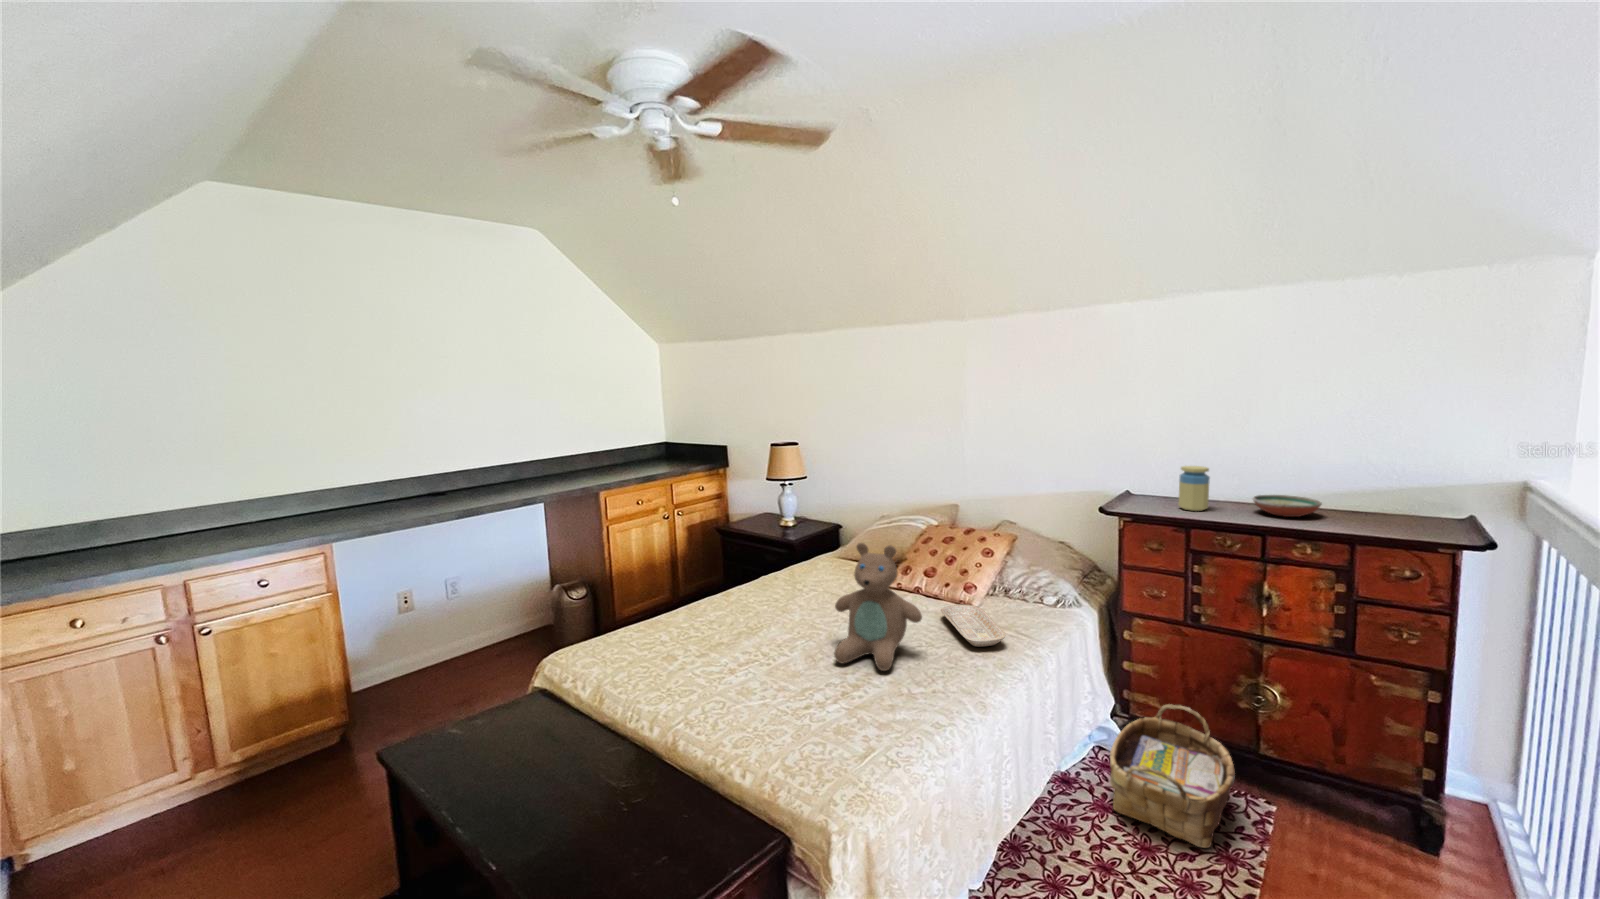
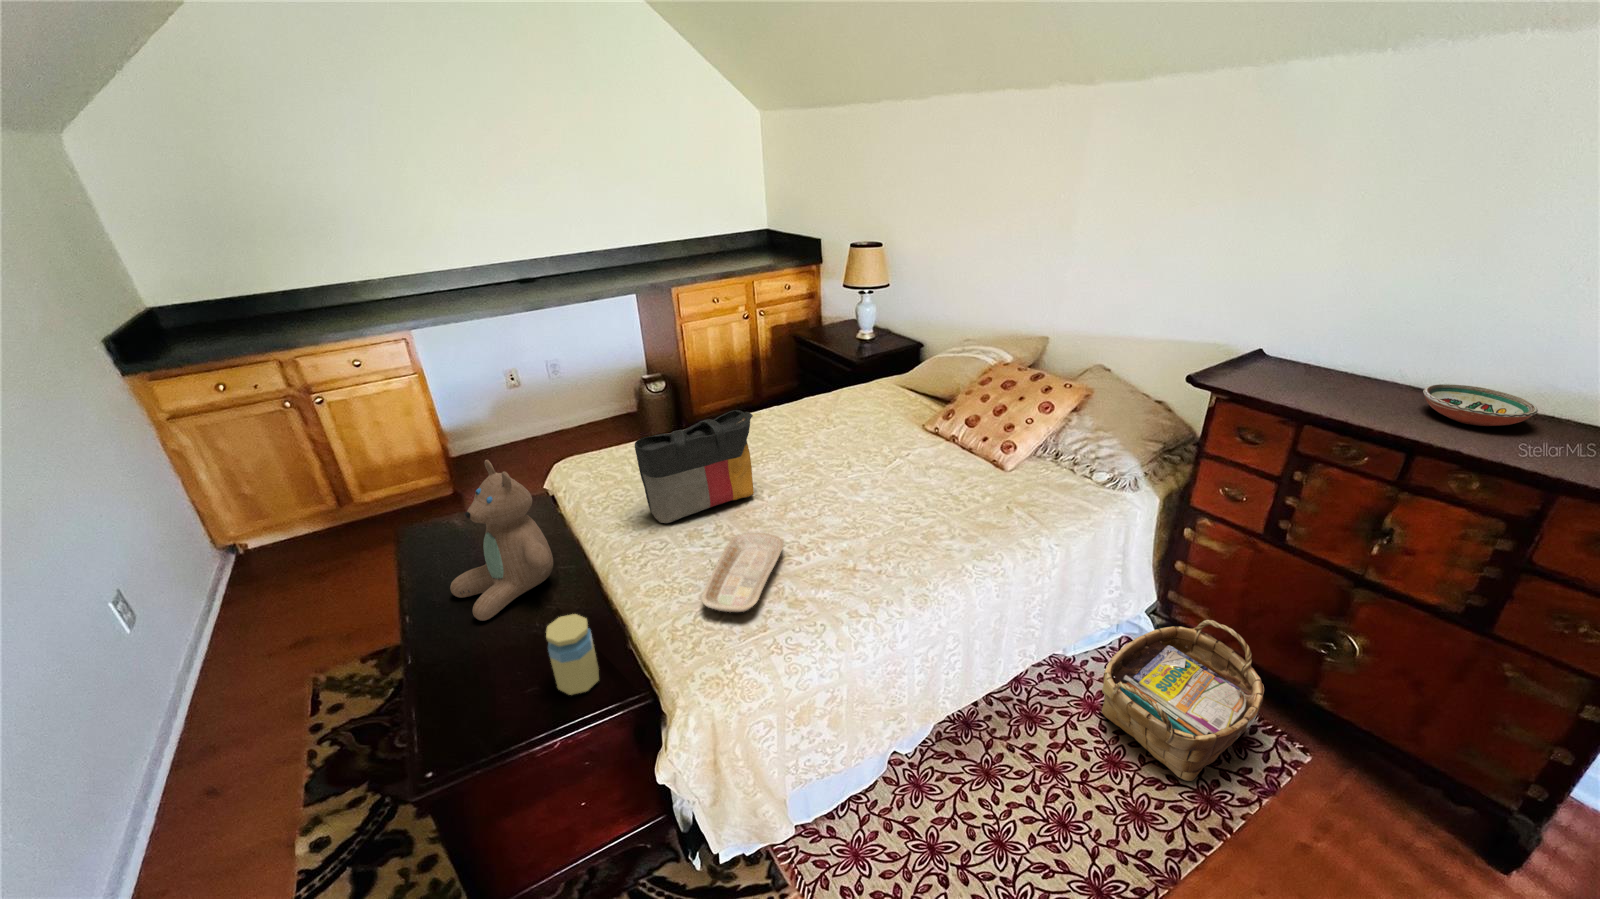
jar: present [1178,466,1210,511] -> present [546,614,599,695]
teddy bear: present [834,542,922,671] -> present [450,460,553,621]
tote bag: none [683,571,780,687] -> present [635,410,754,523]
tray: present [941,604,1006,647] -> present [702,533,783,612]

